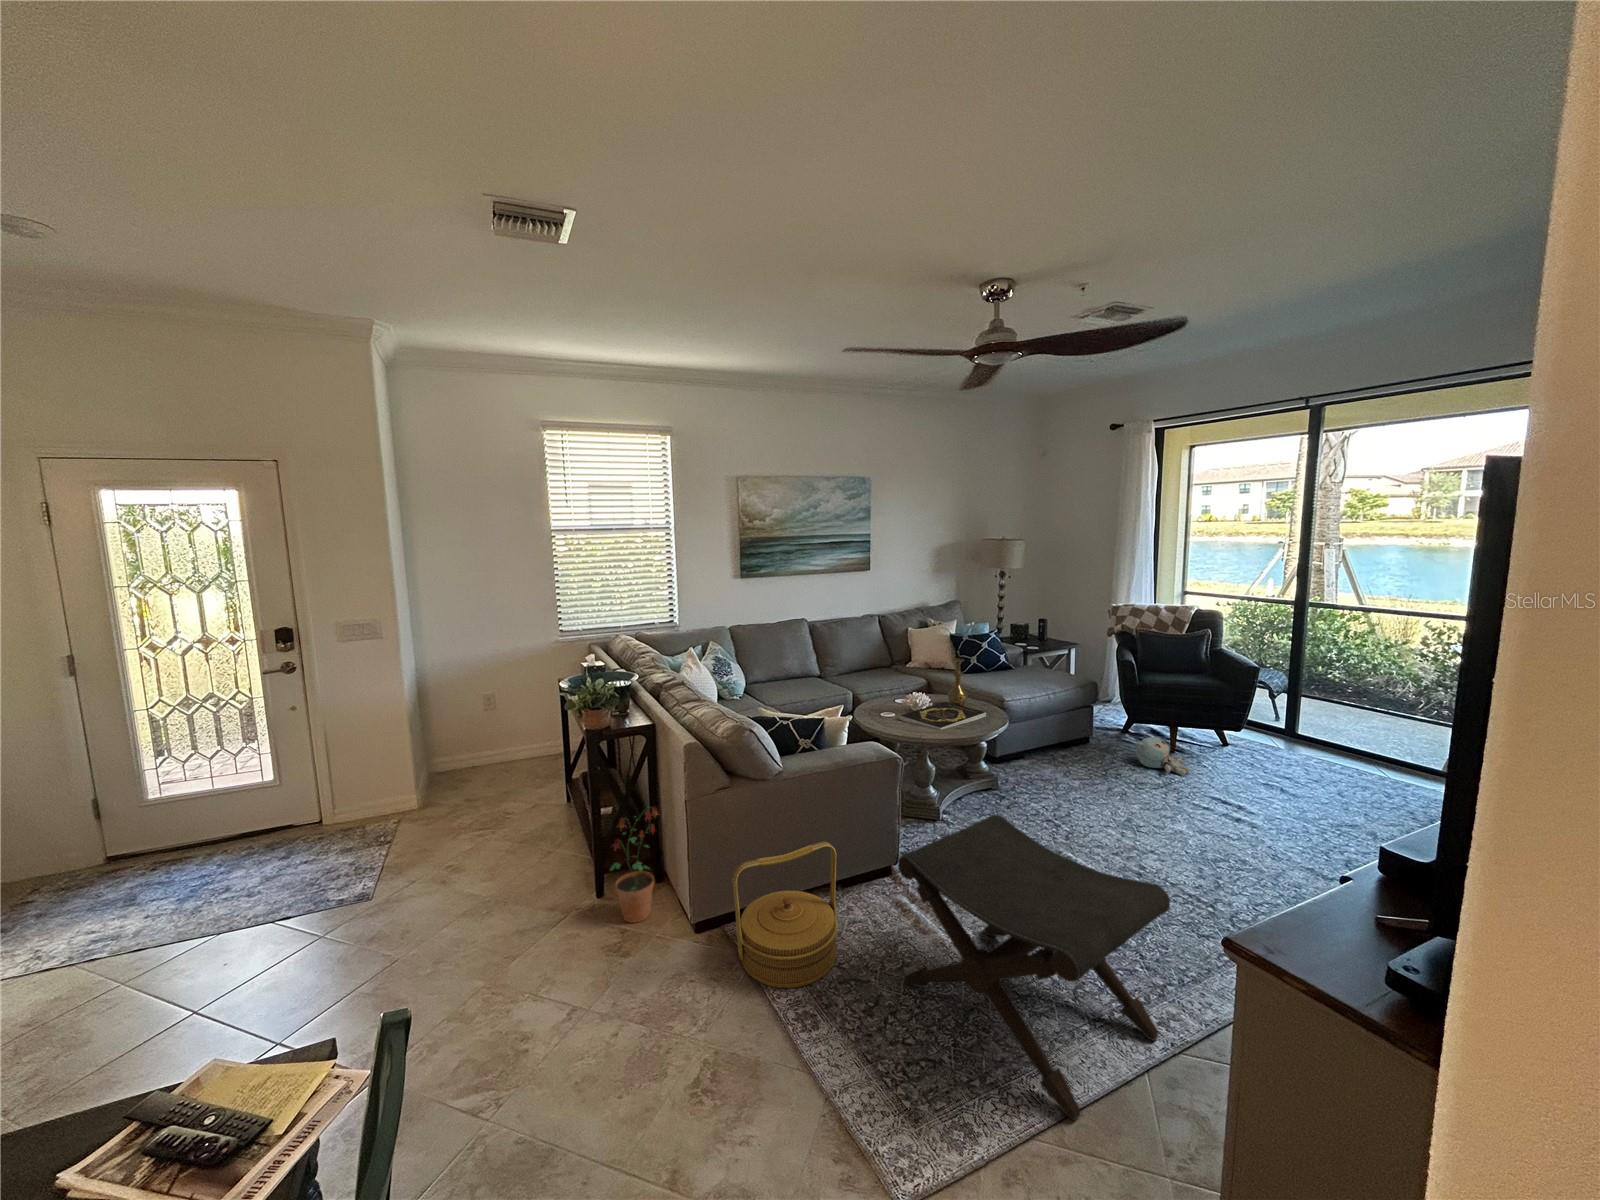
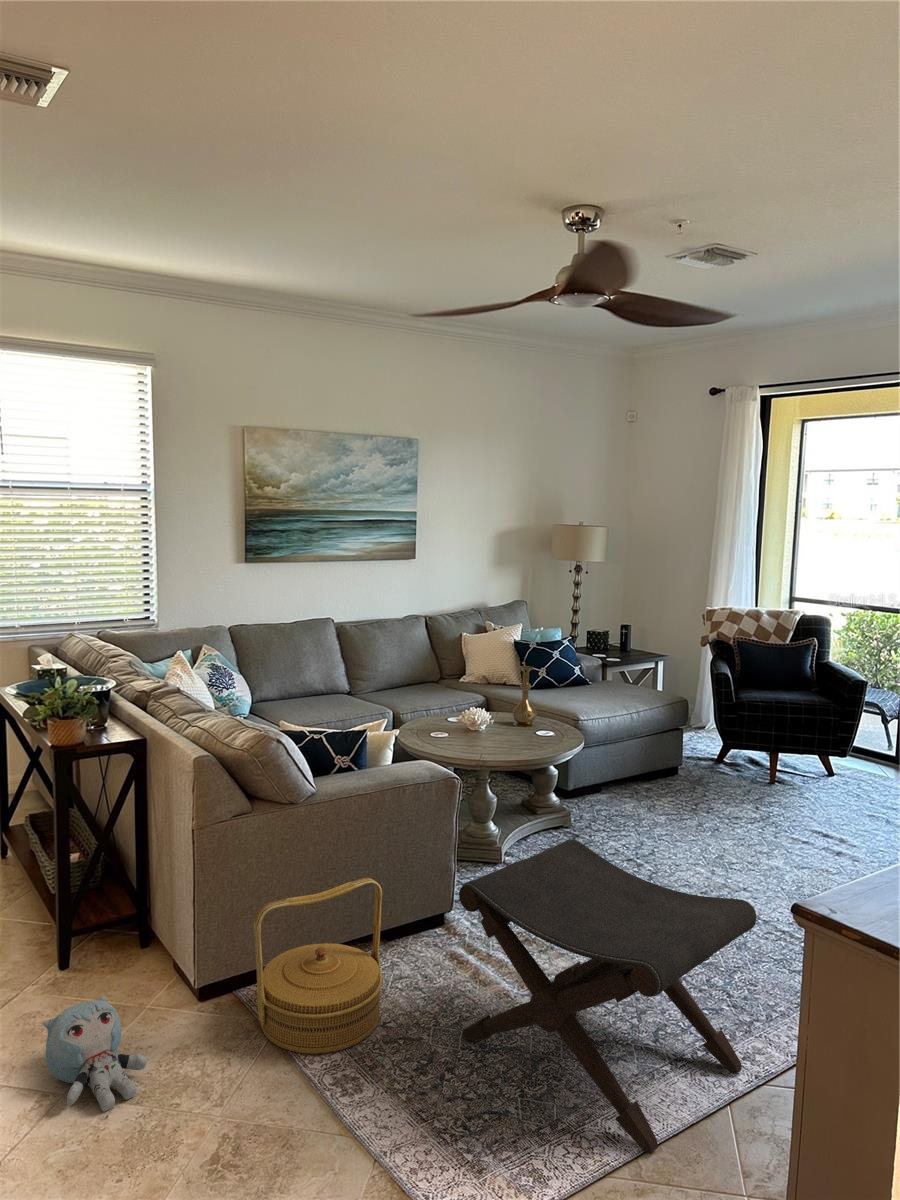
book: present [899,702,986,730] -> none [453,720,559,755]
plush toy: present [1136,737,1190,776] -> present [42,996,147,1112]
potted plant: present [610,807,658,923] -> none [79,843,152,996]

